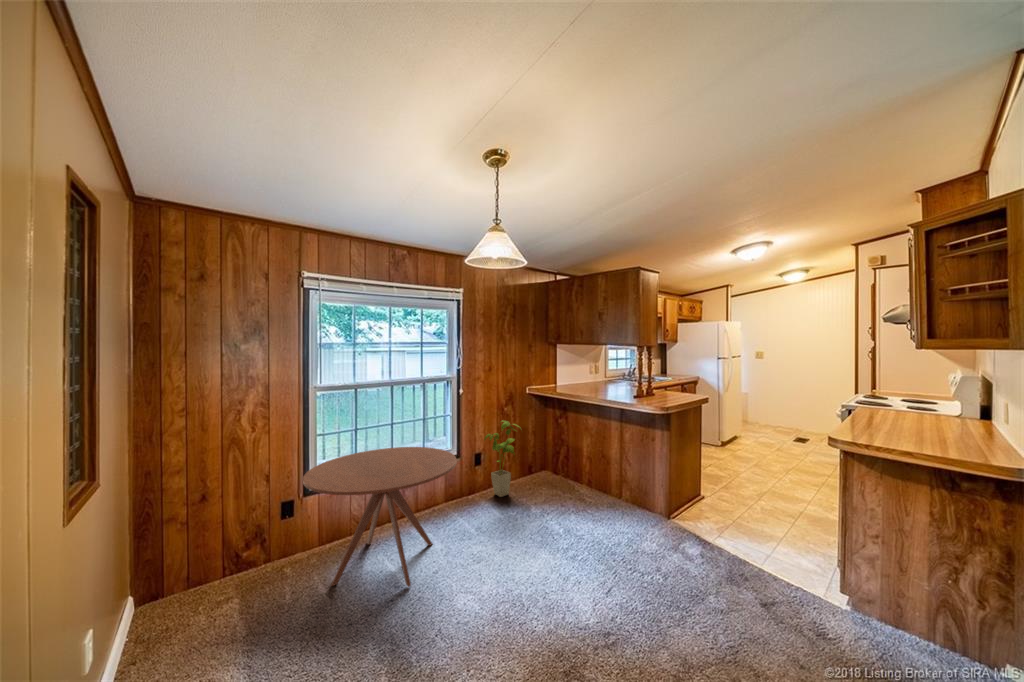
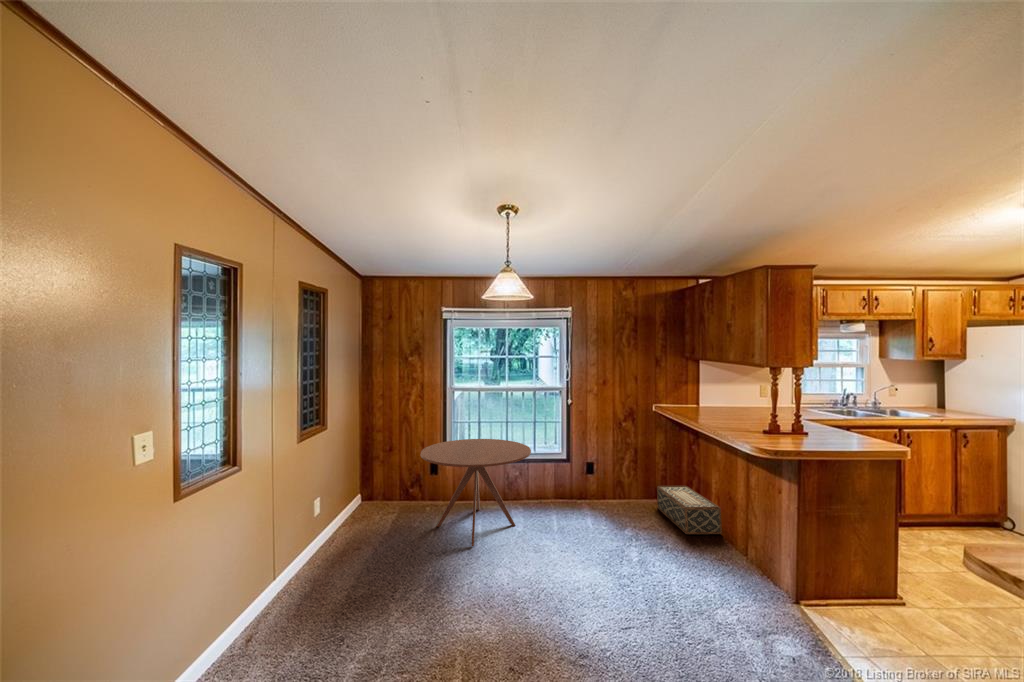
house plant: present [484,421,519,497] -> none [593,434,631,509]
woven basket: none [536,457,596,497] -> present [657,486,722,534]

